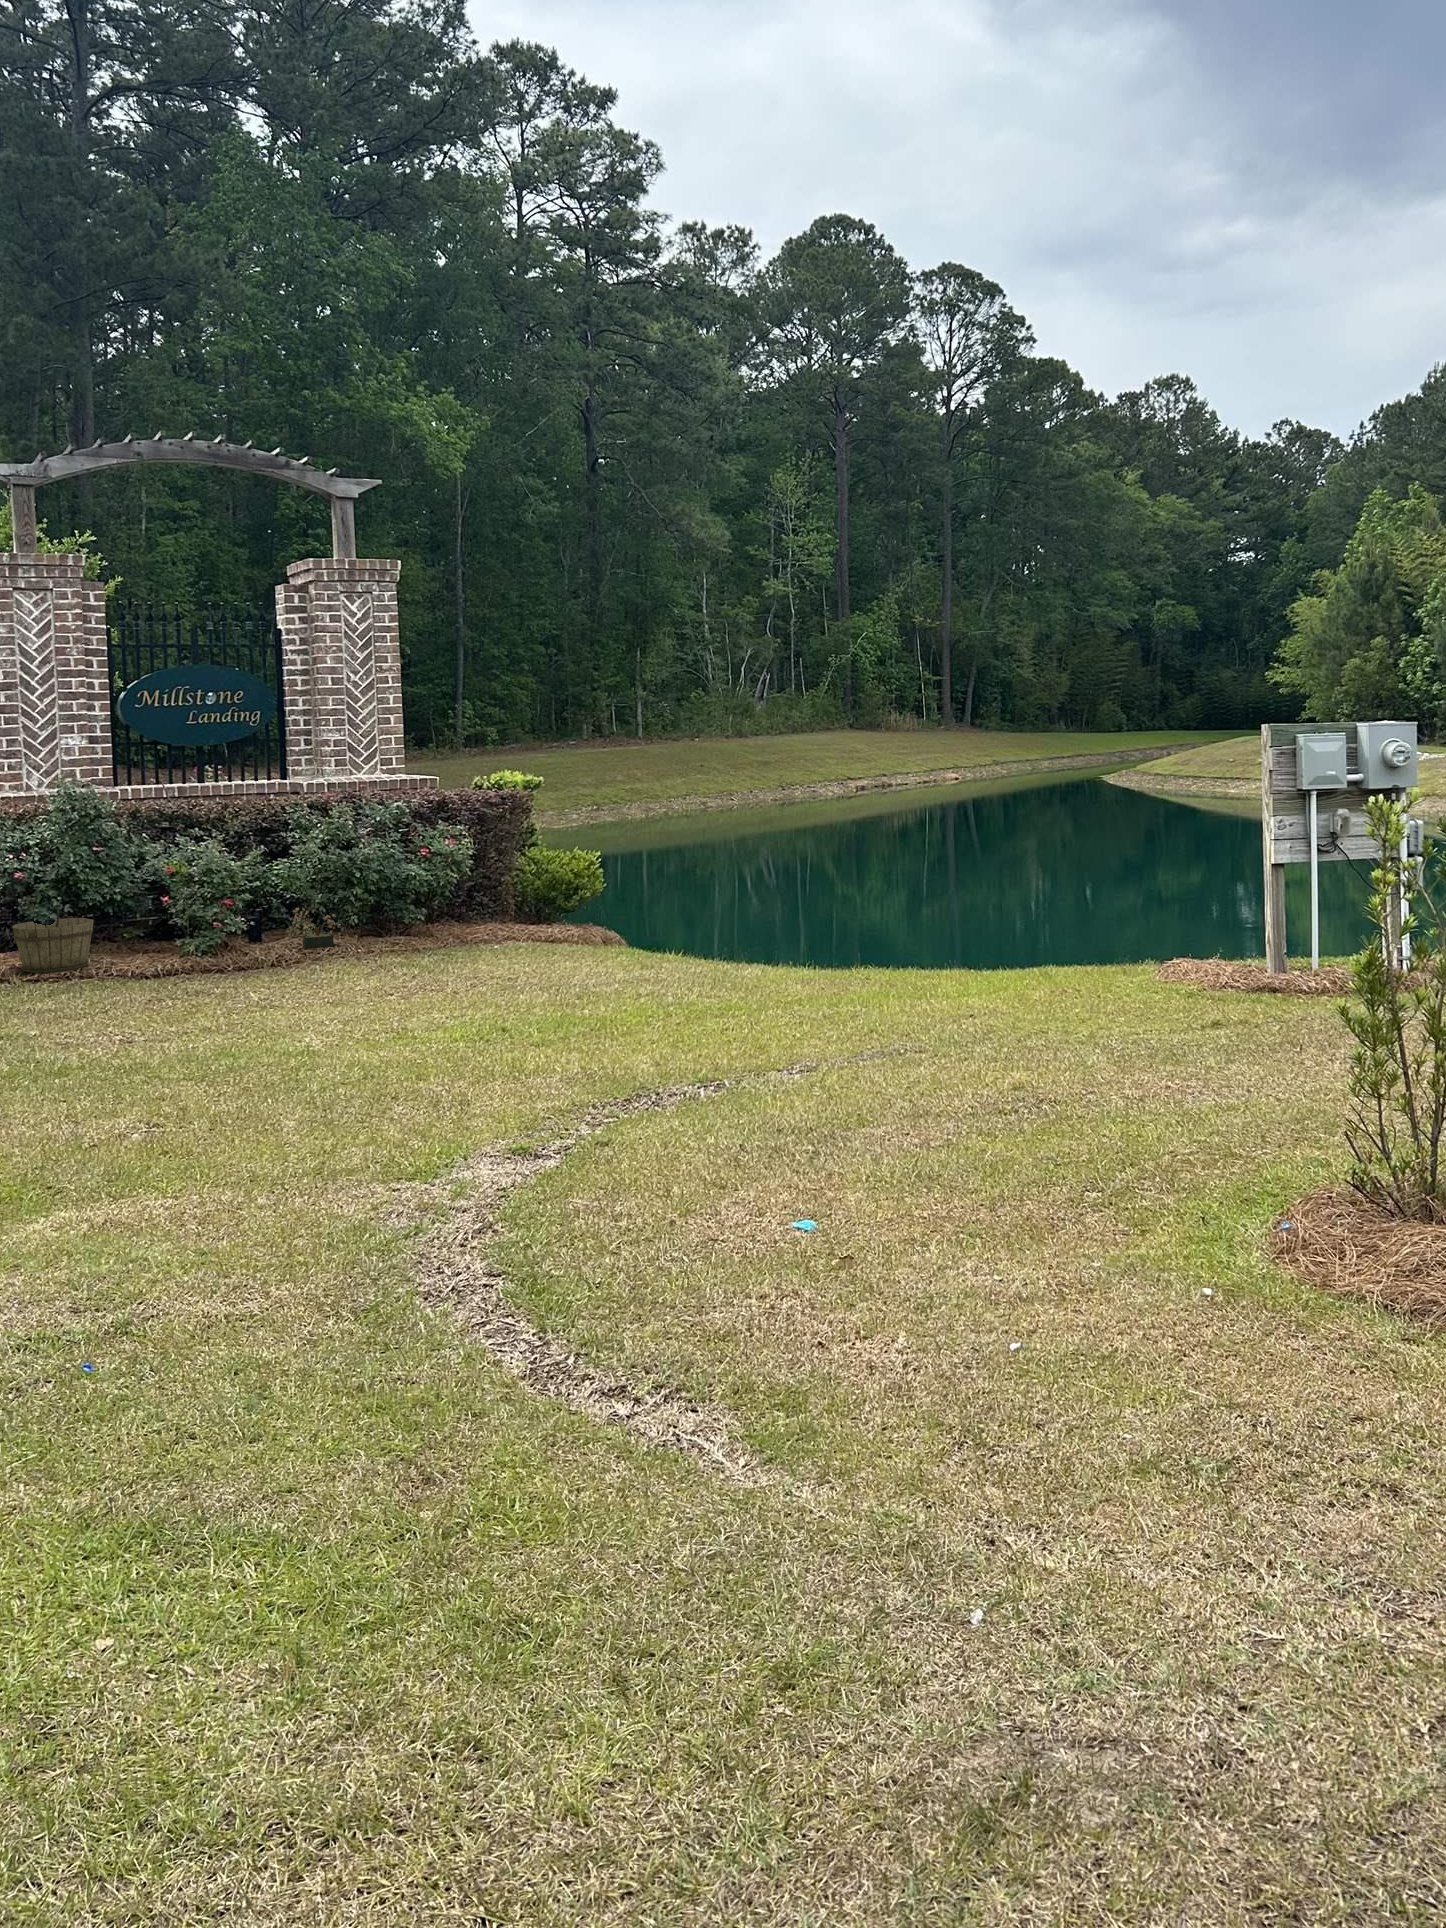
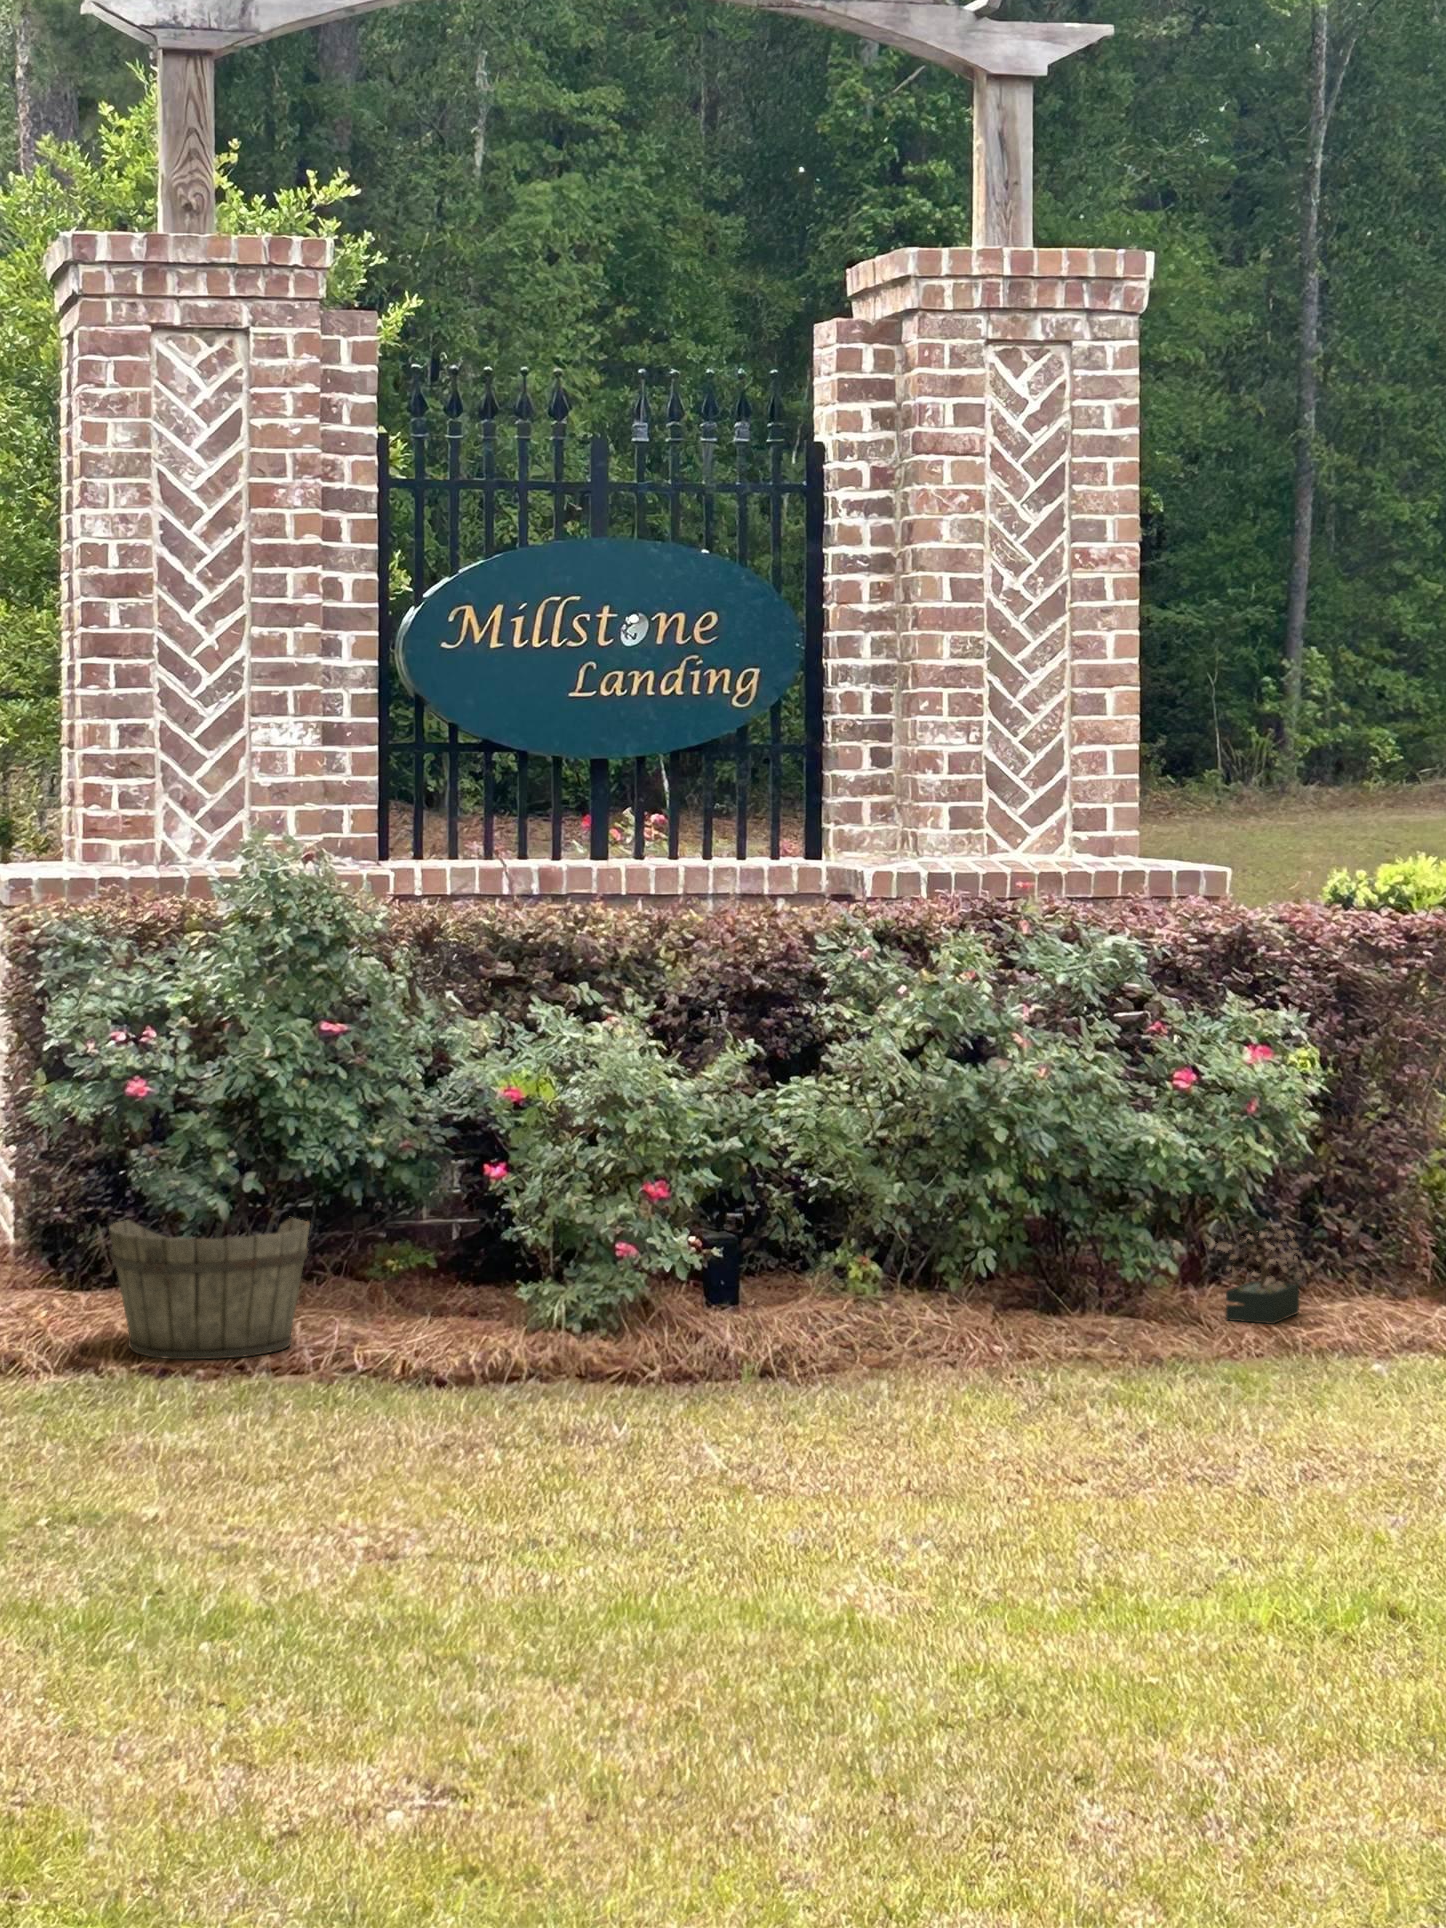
decorative plant: present [289,908,341,948] -> present [1209,1222,1303,1324]

